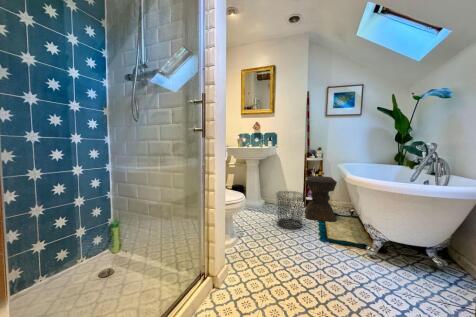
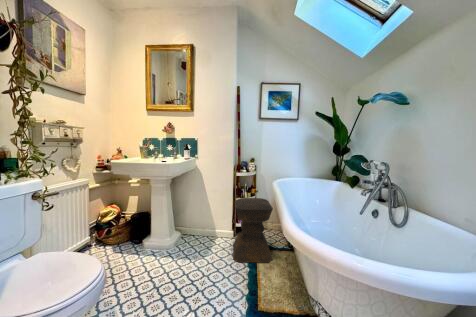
waste bin: present [277,191,305,229] -> none [186,226,231,292]

